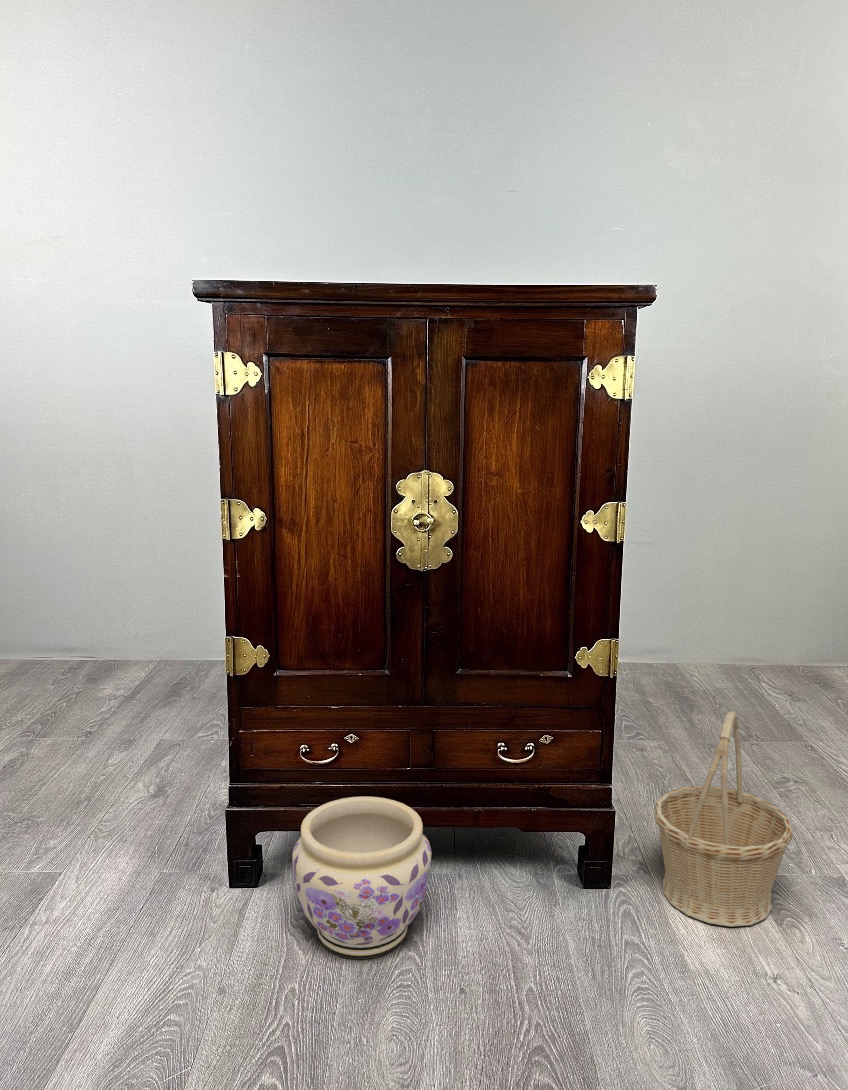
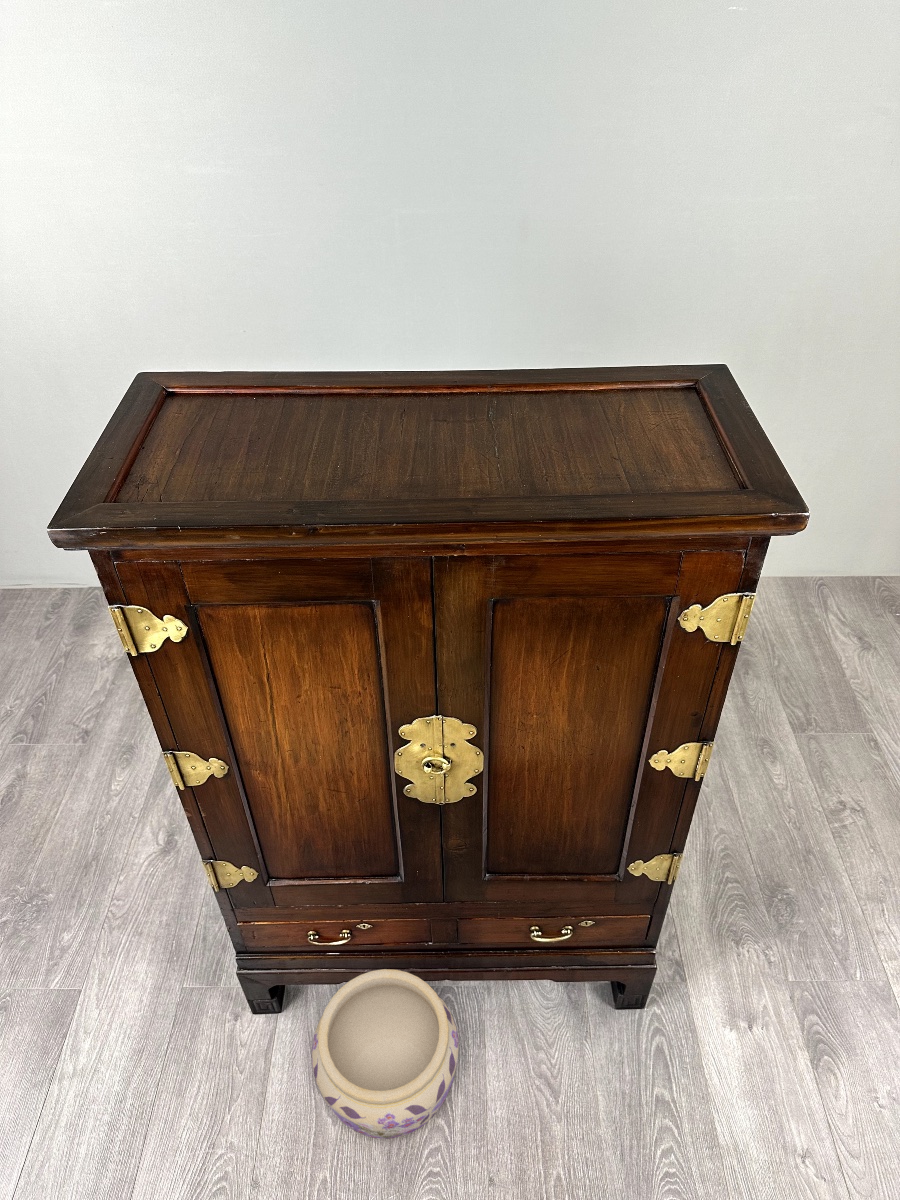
basket: present [655,711,793,927] -> none [699,878,846,1073]

